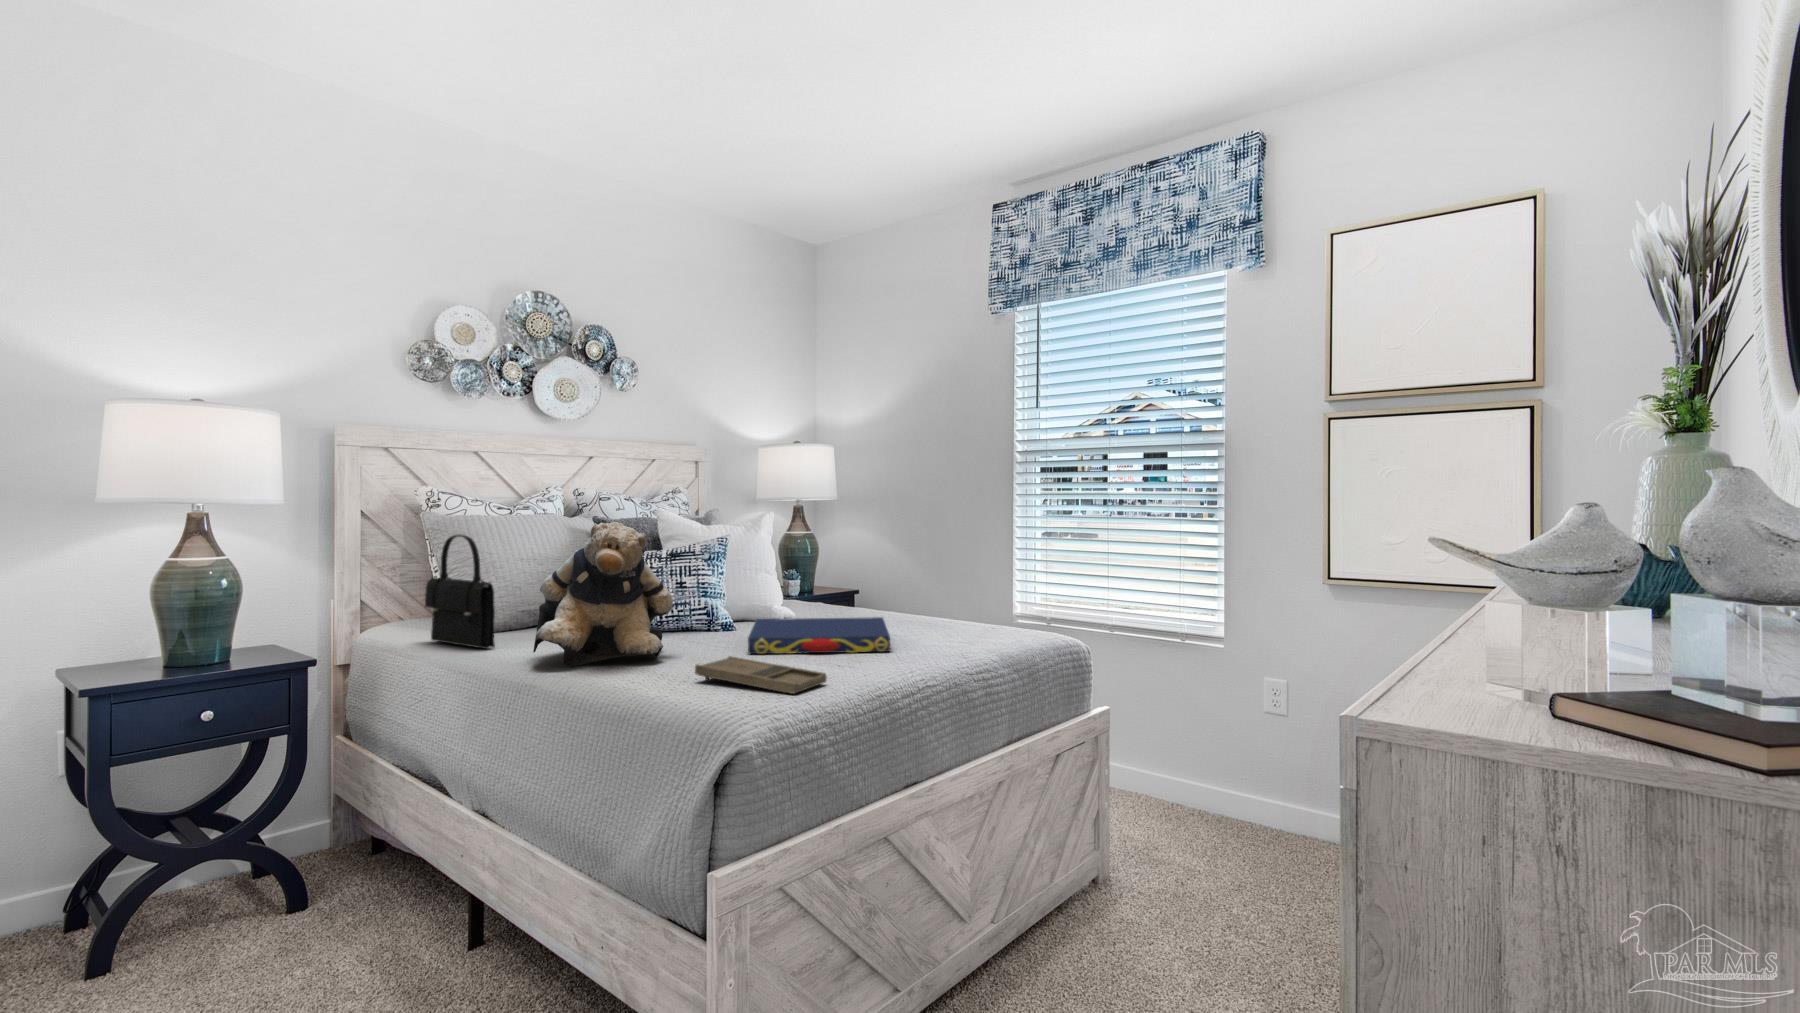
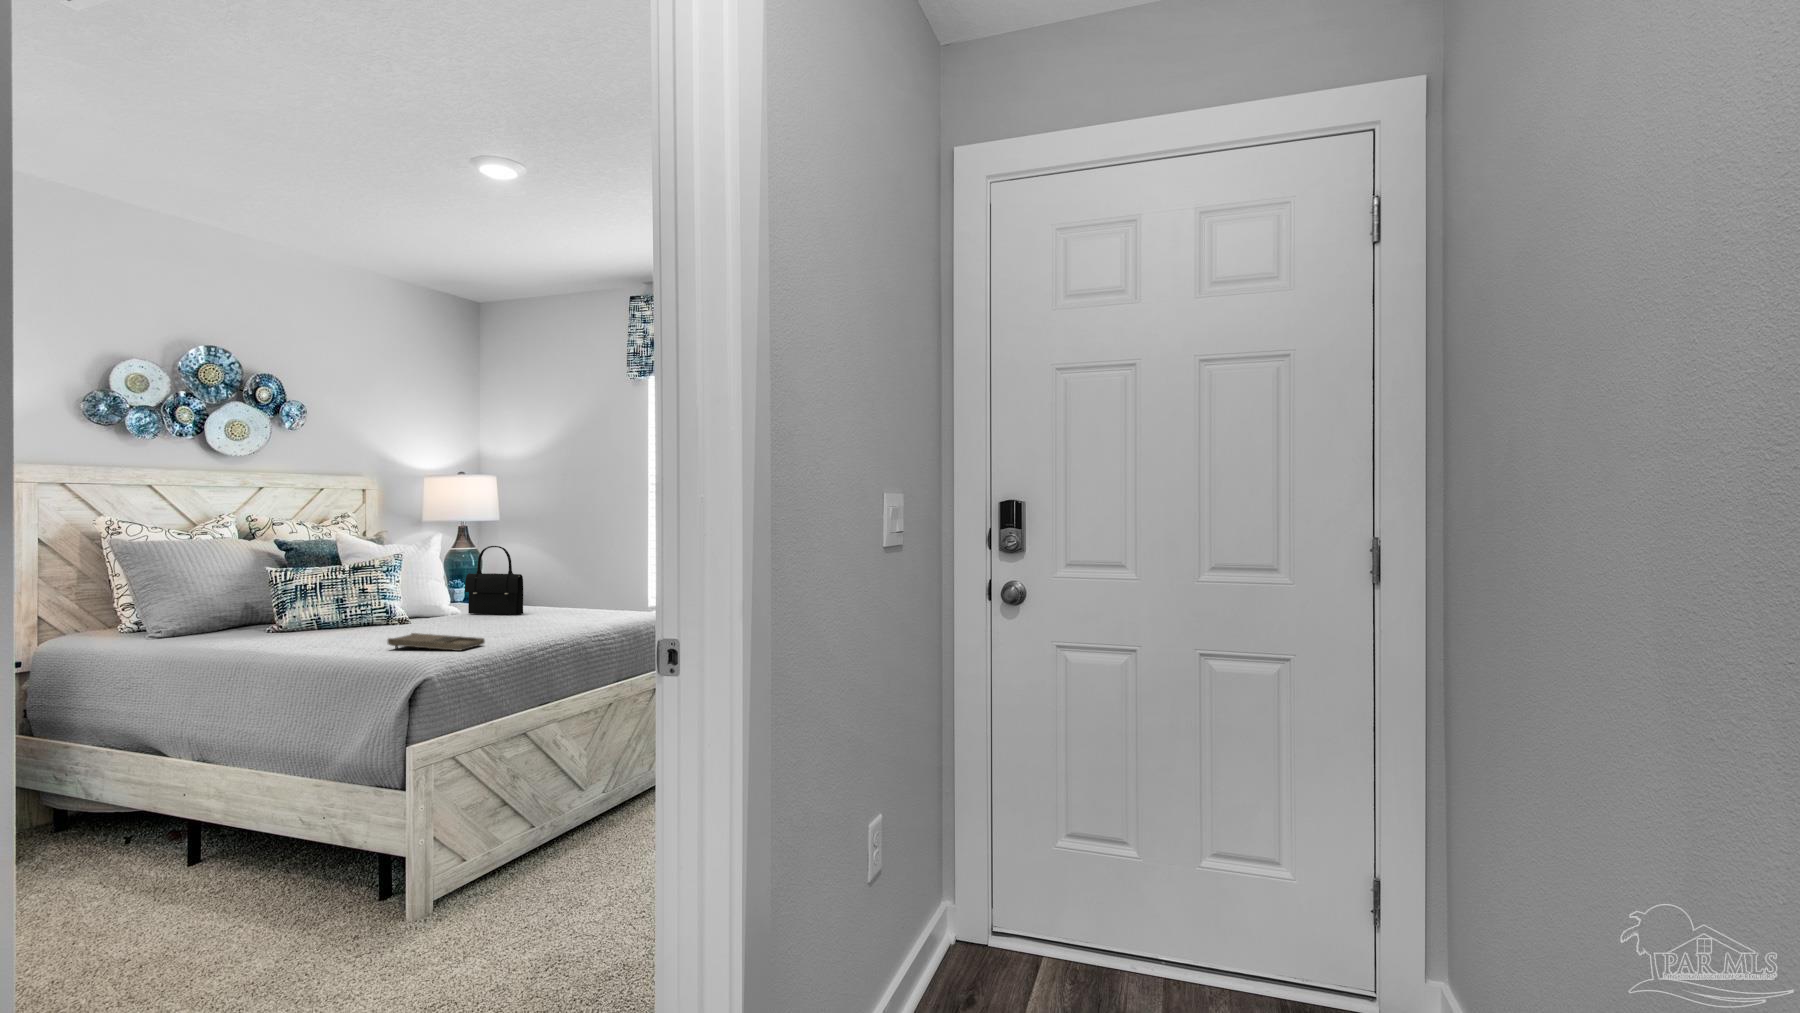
teddy bear: present [533,522,673,666] -> none [249,544,364,649]
handbag: present [425,535,495,649] -> present [465,546,523,615]
book: present [748,617,890,654] -> none [424,607,533,635]

